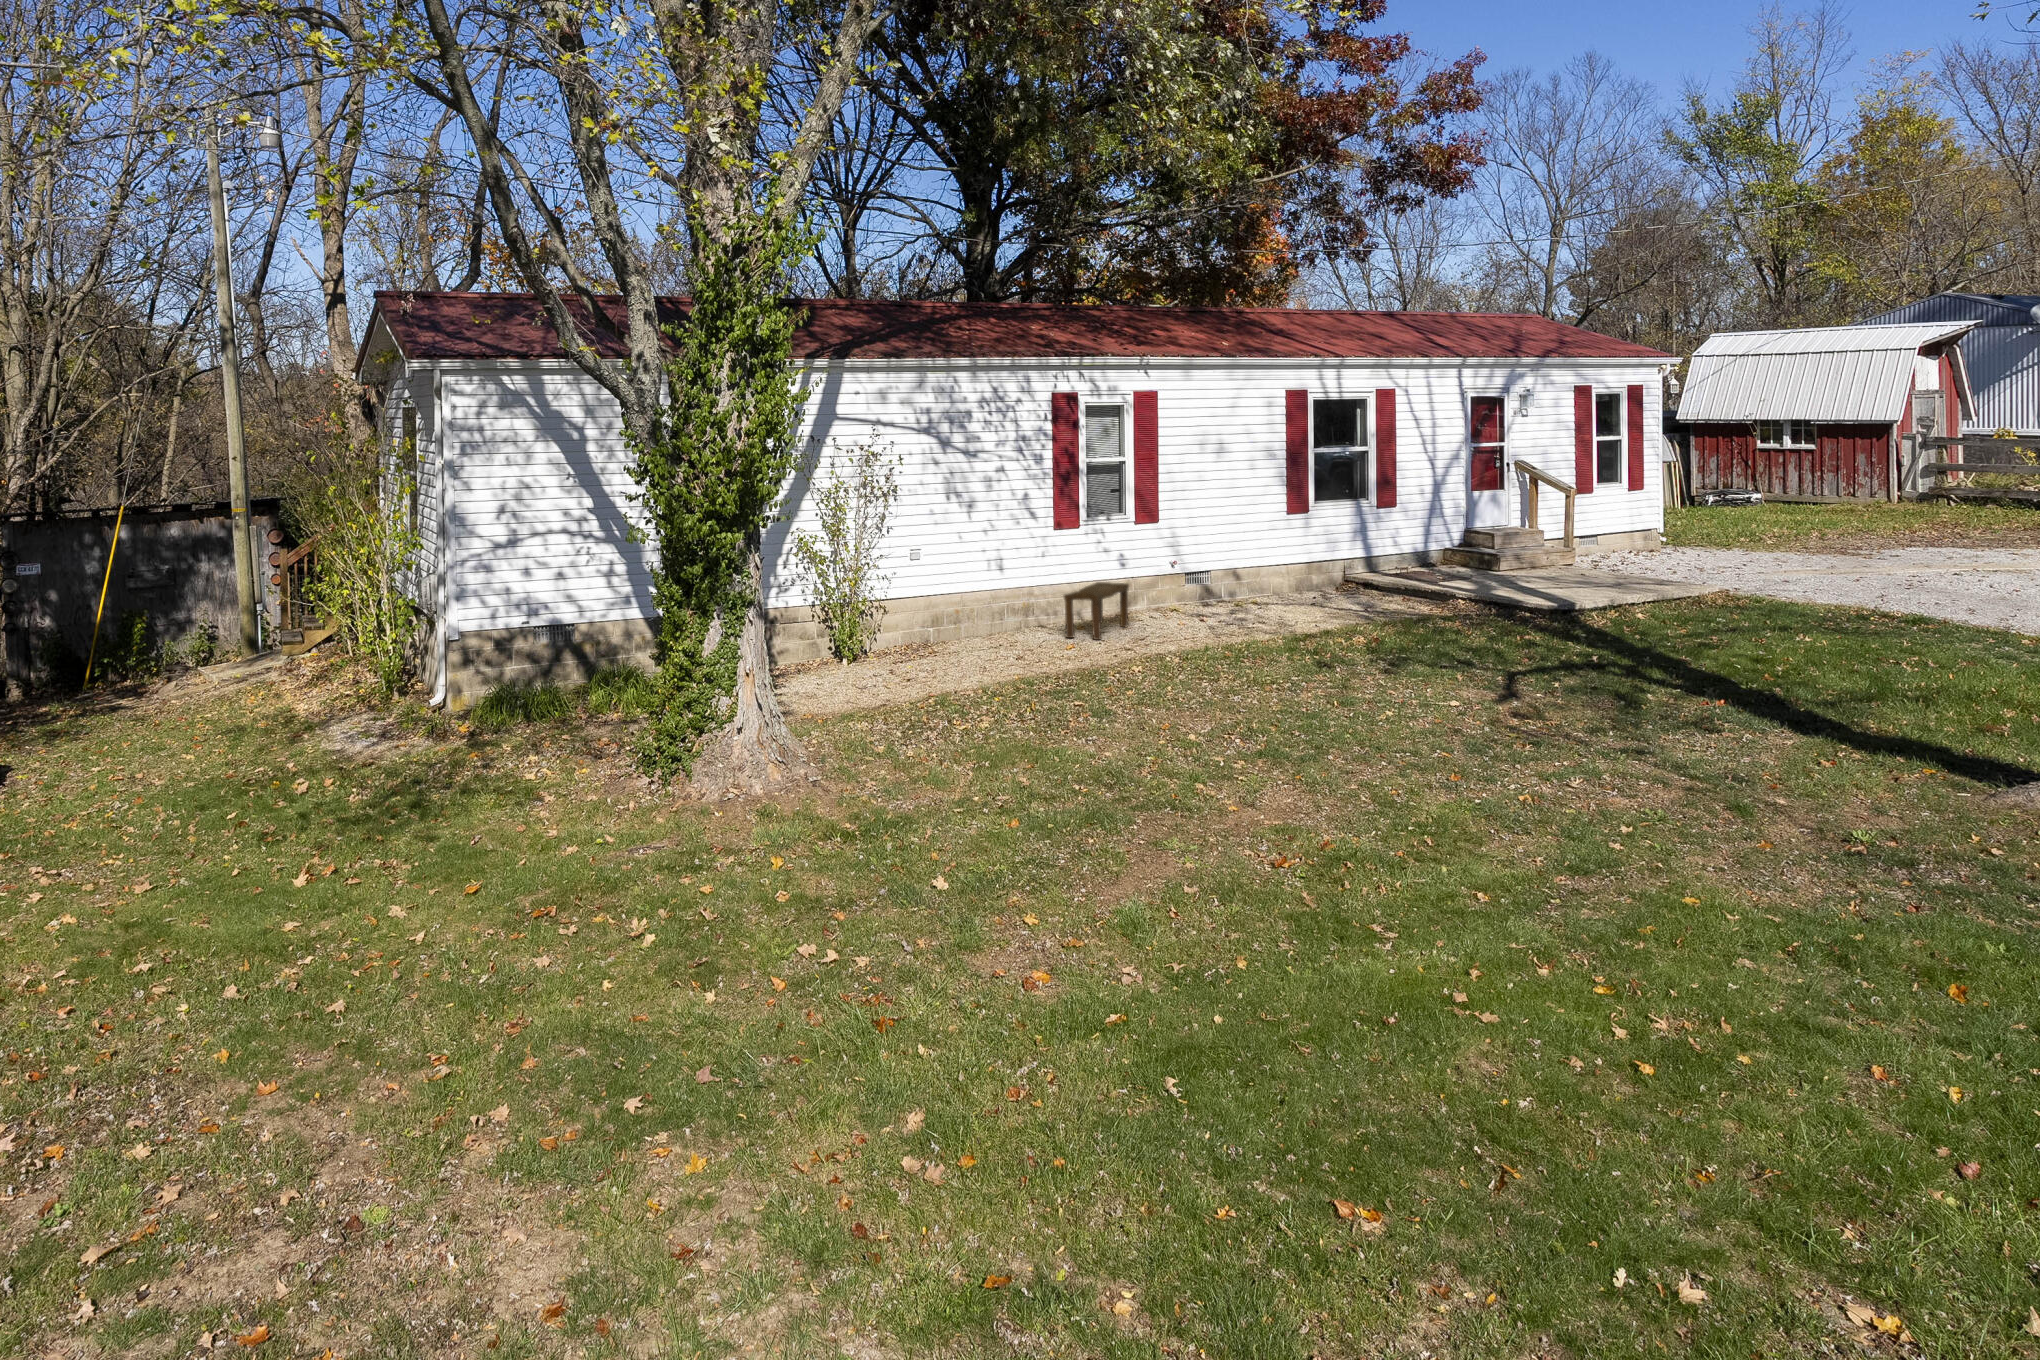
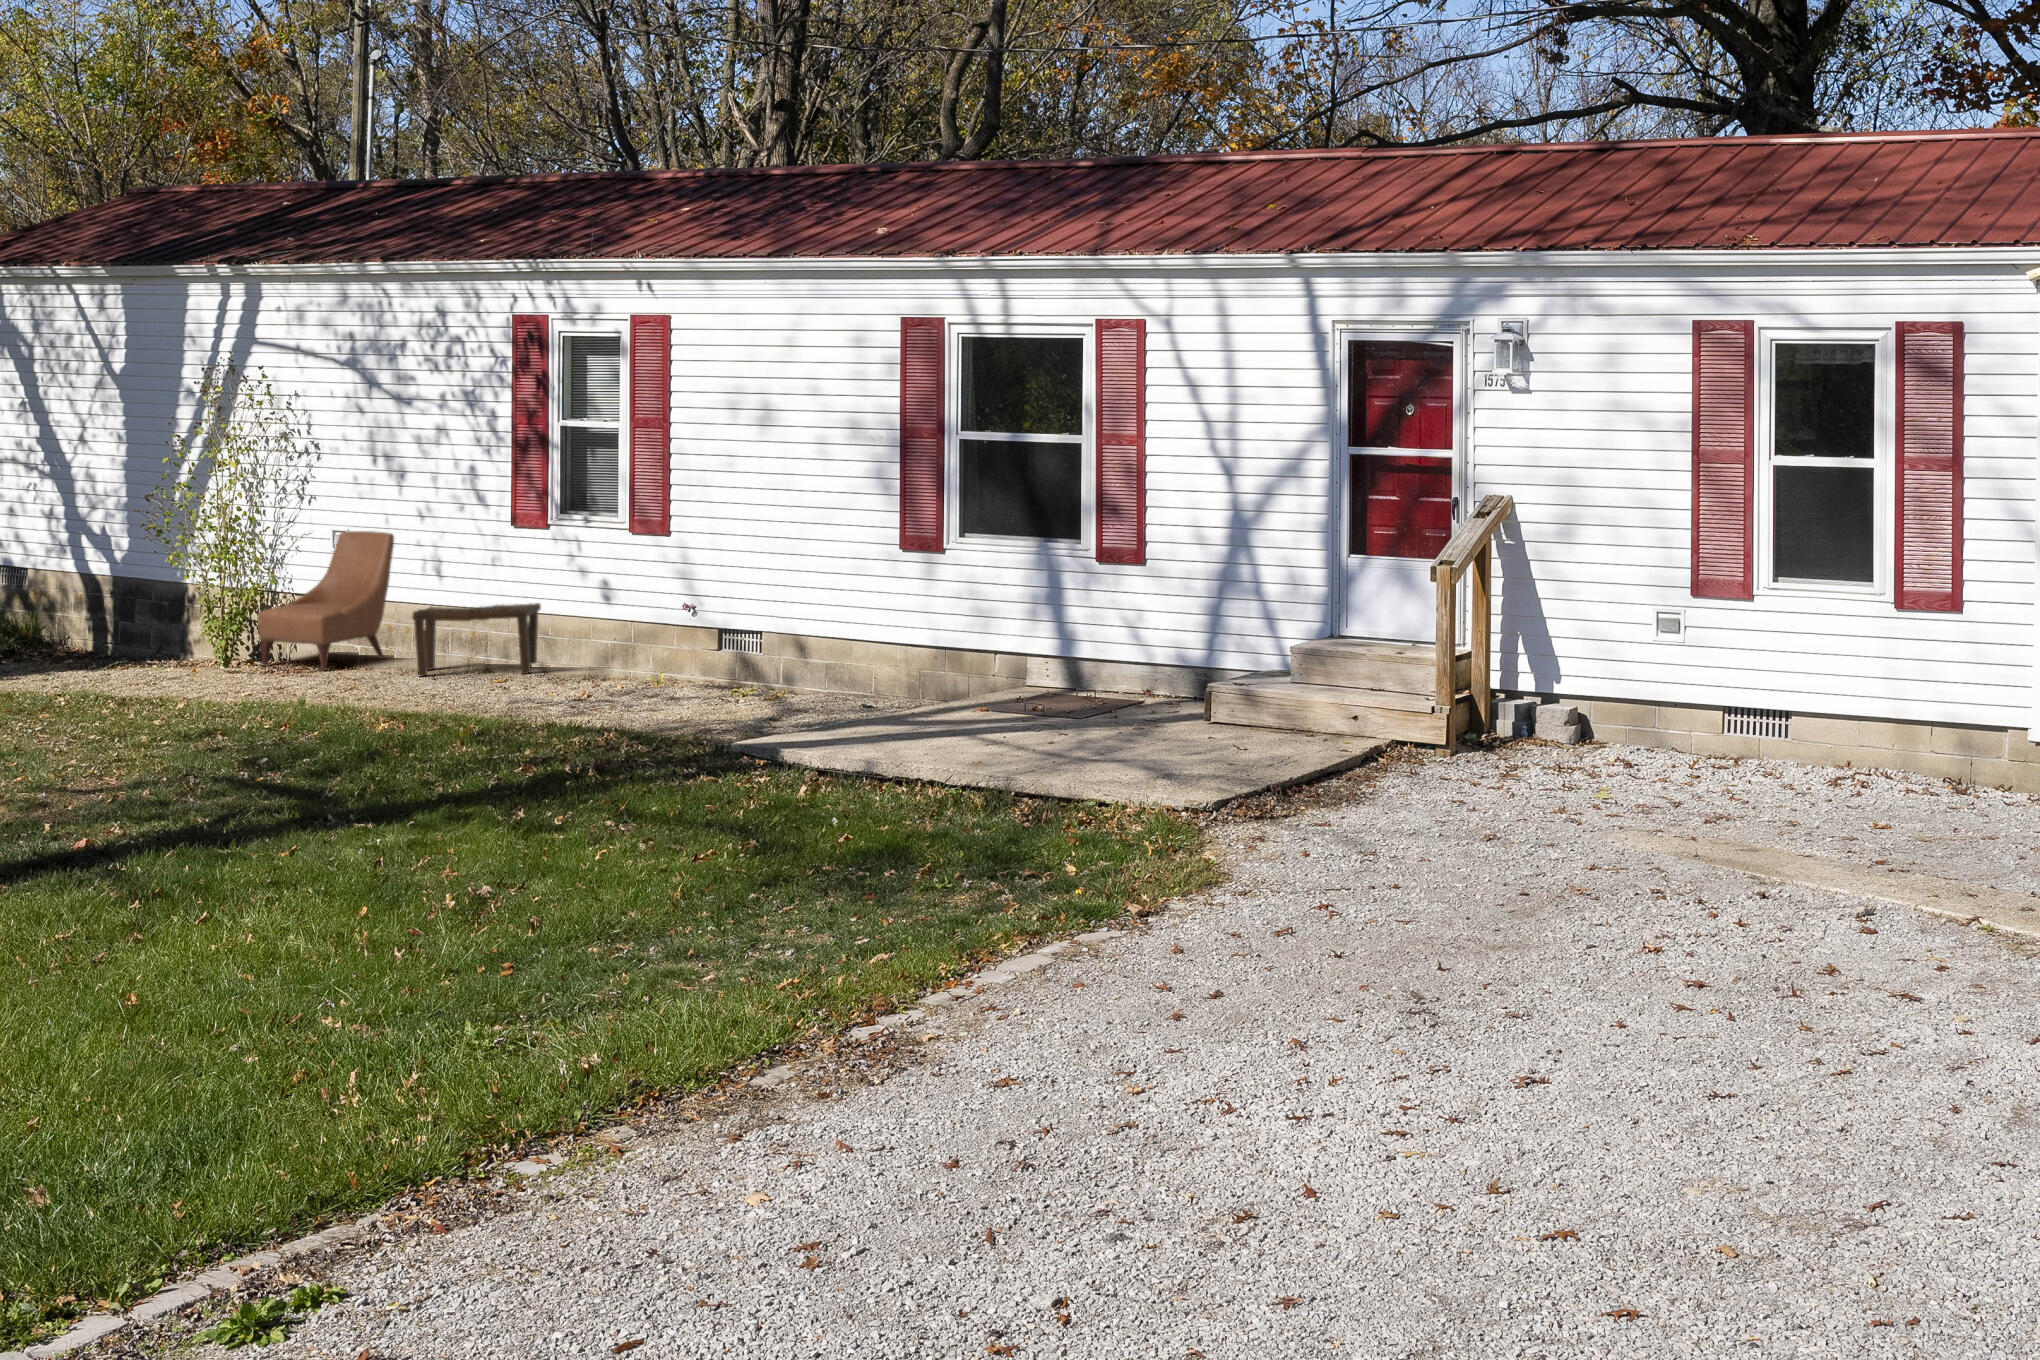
chair: none [935,552,1031,661] -> present [258,531,394,671]

